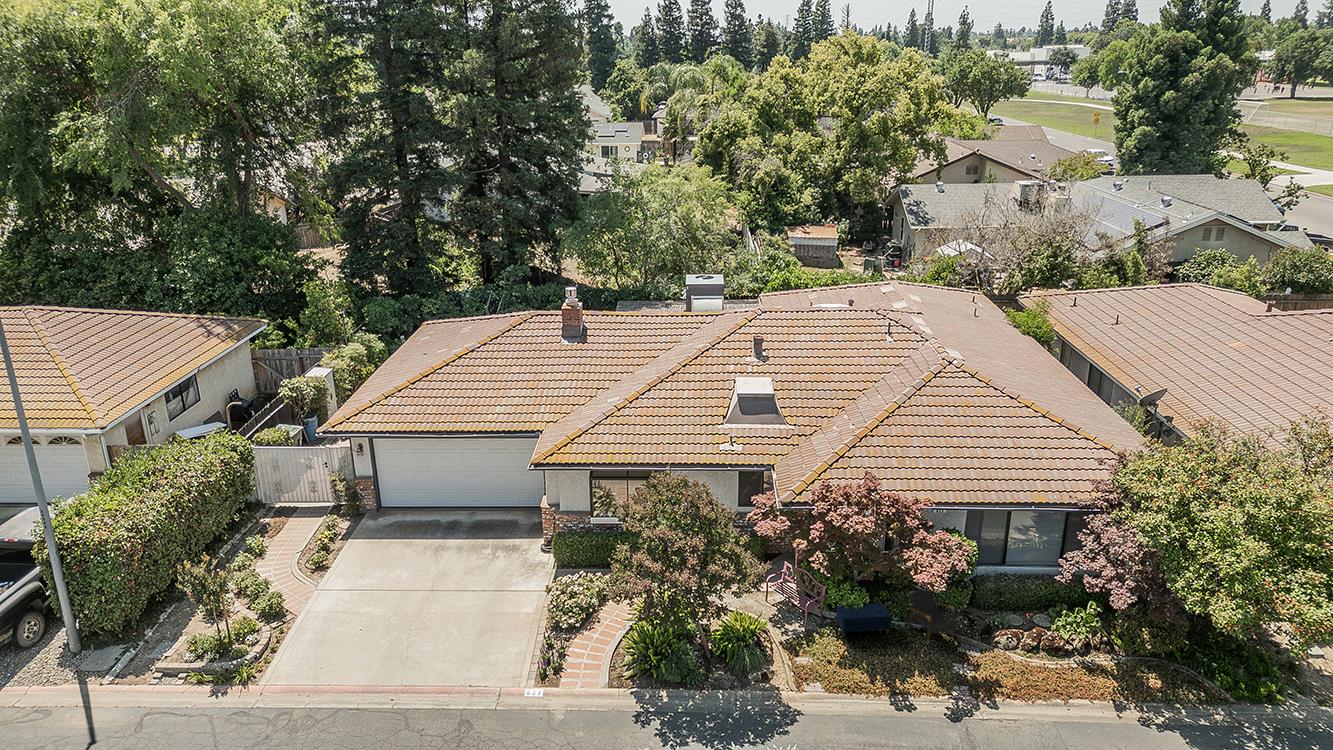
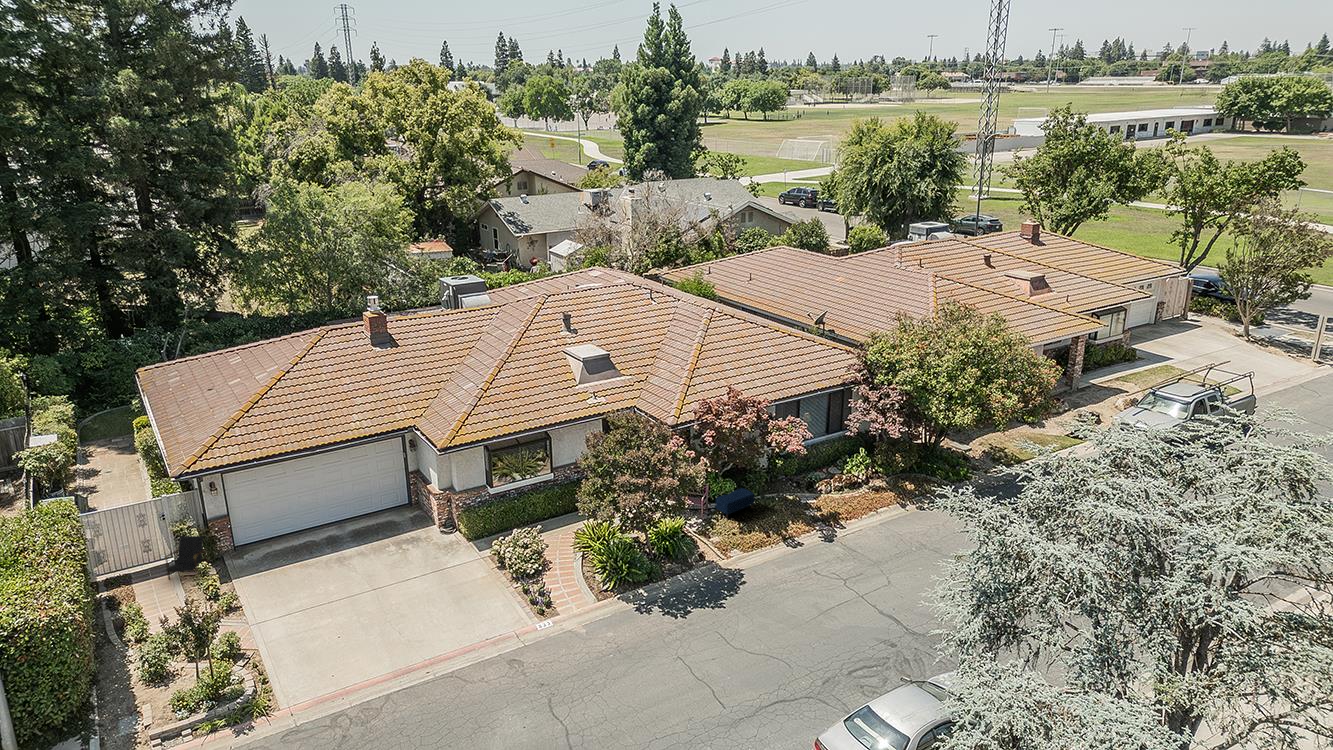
lounge chair: present [909,590,956,643] -> present [165,536,208,579]

